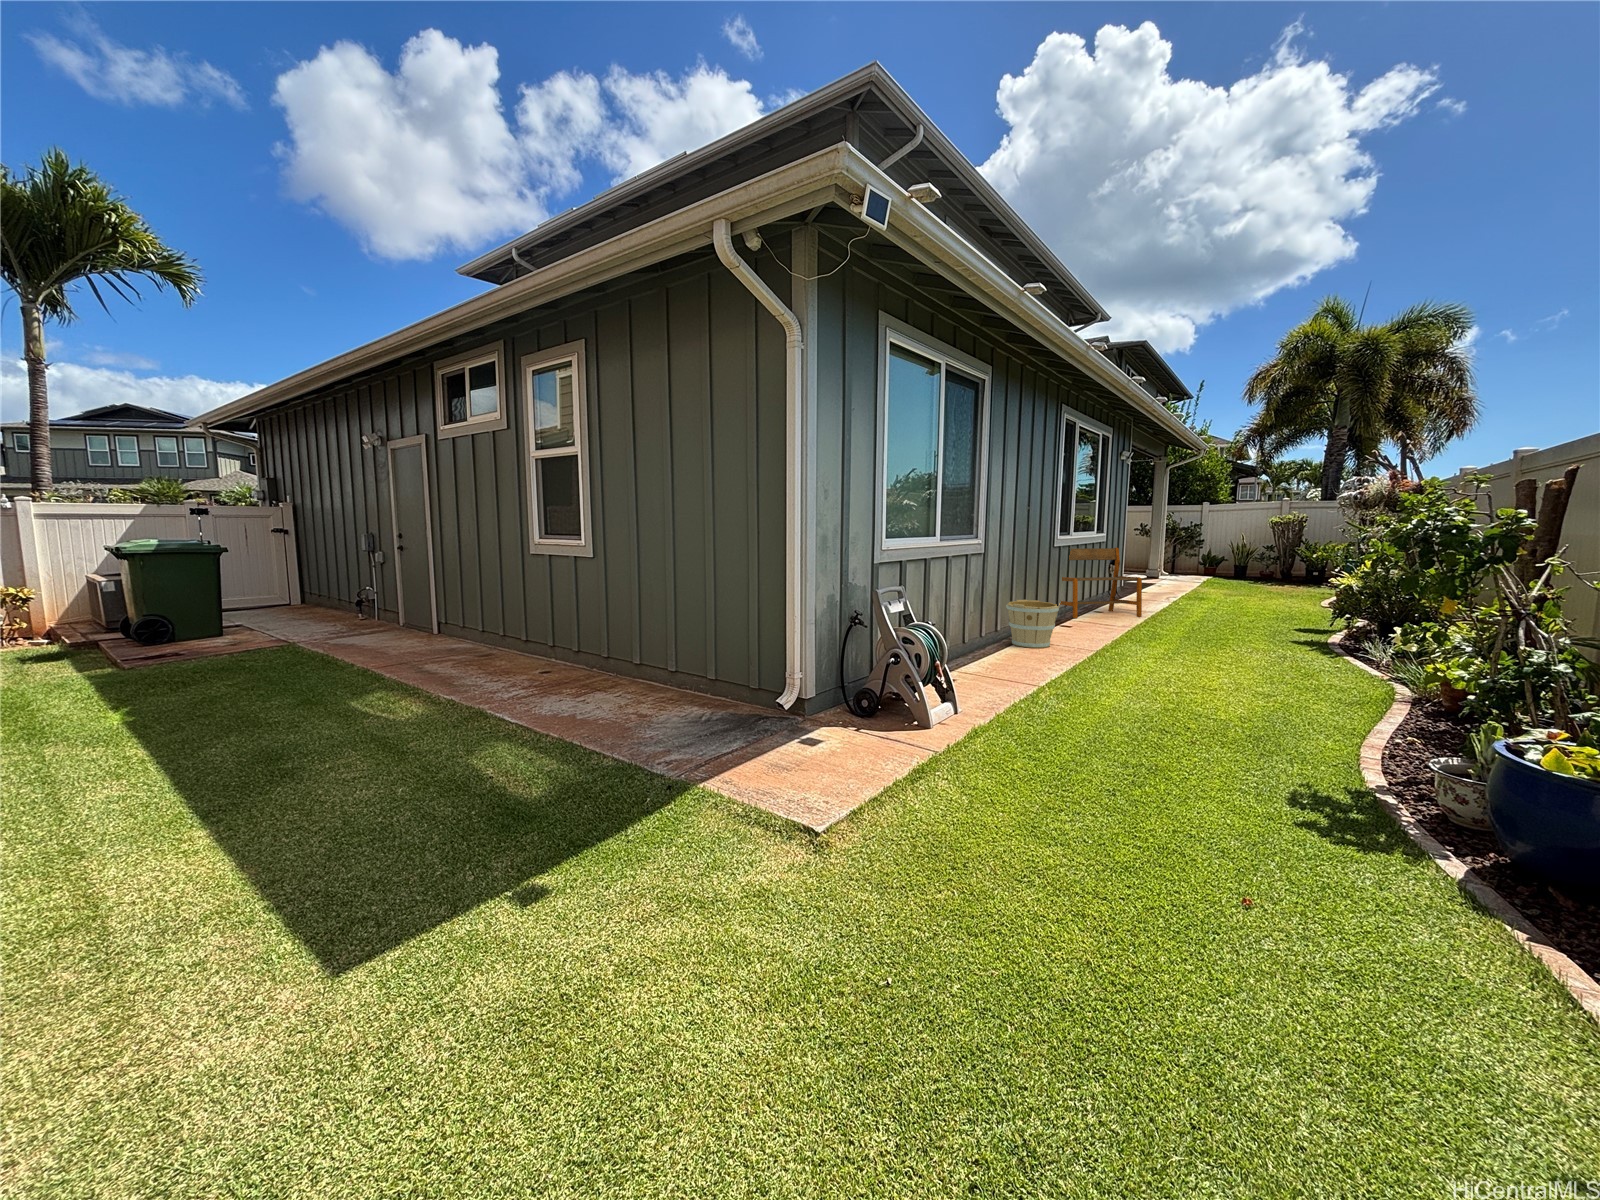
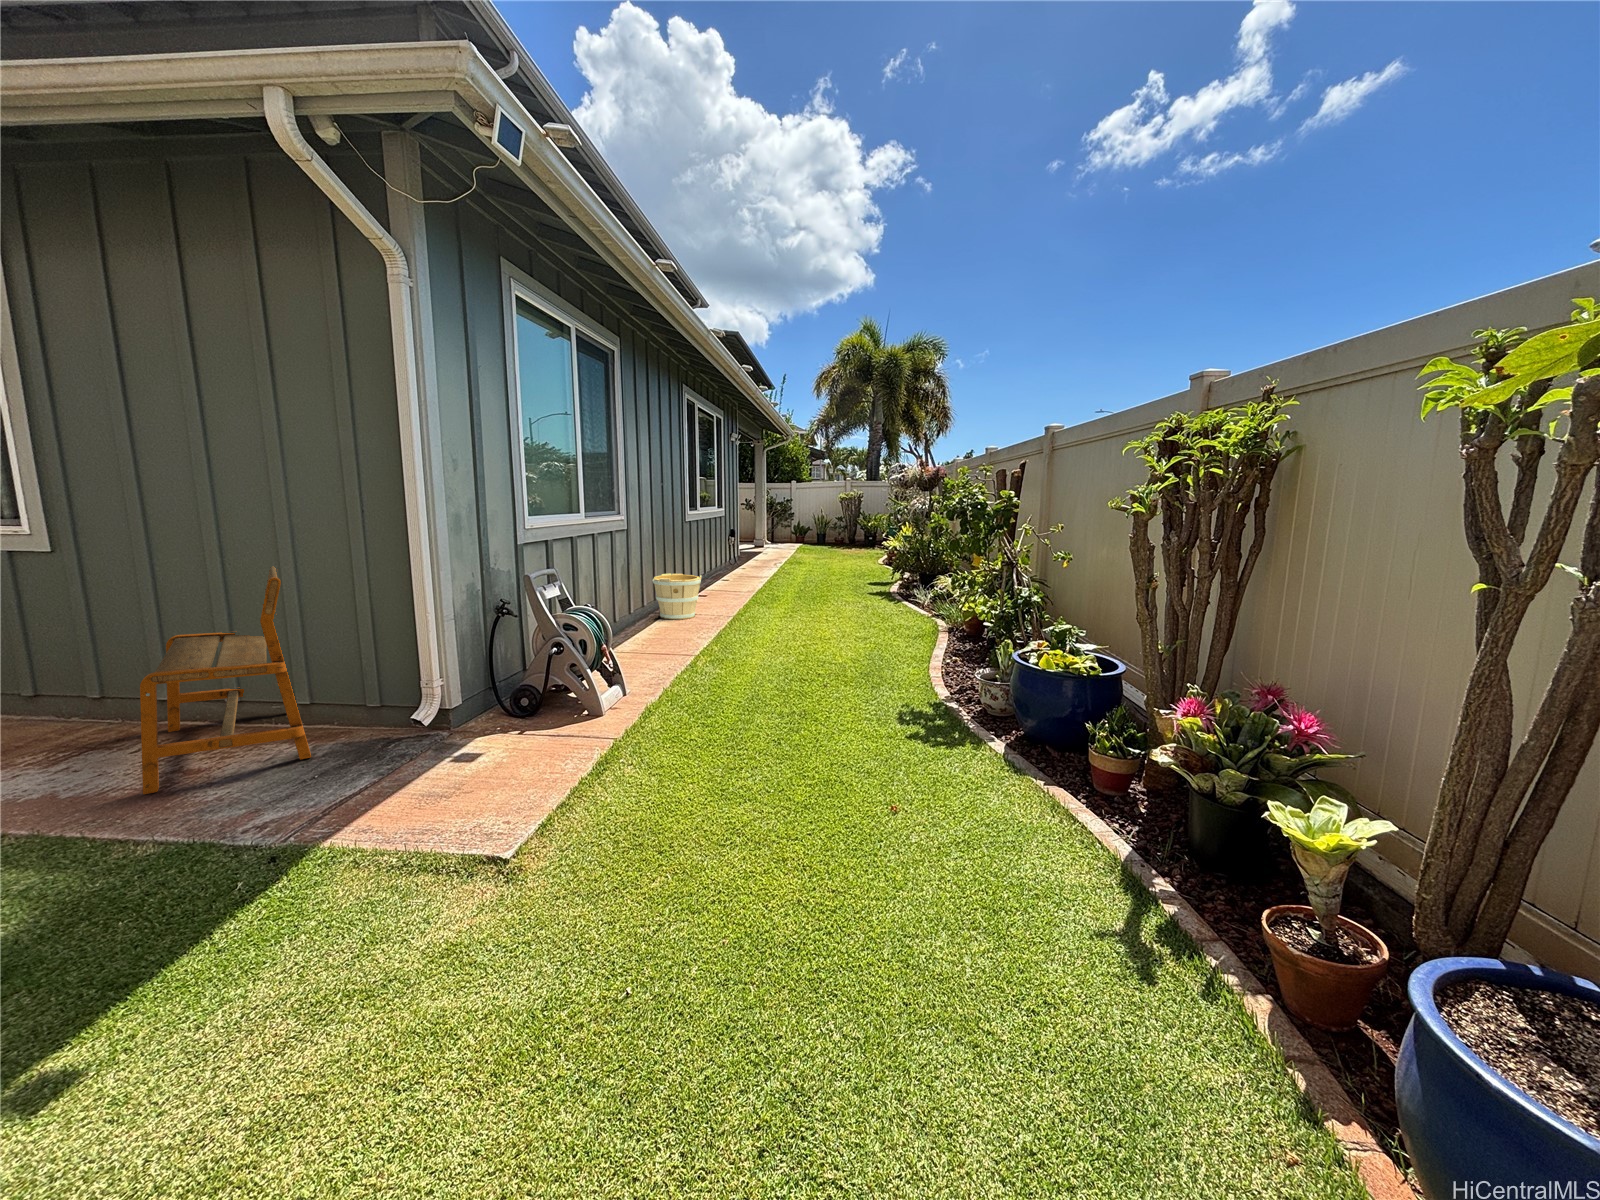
bench: present [1060,548,1142,618] -> present [140,566,311,794]

